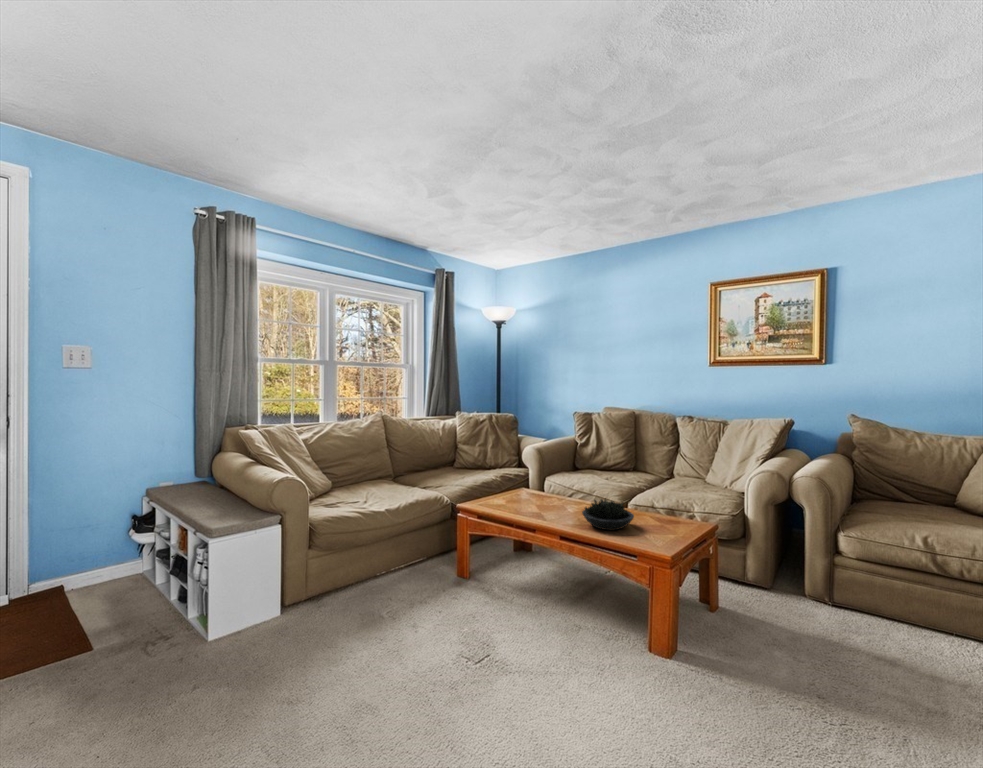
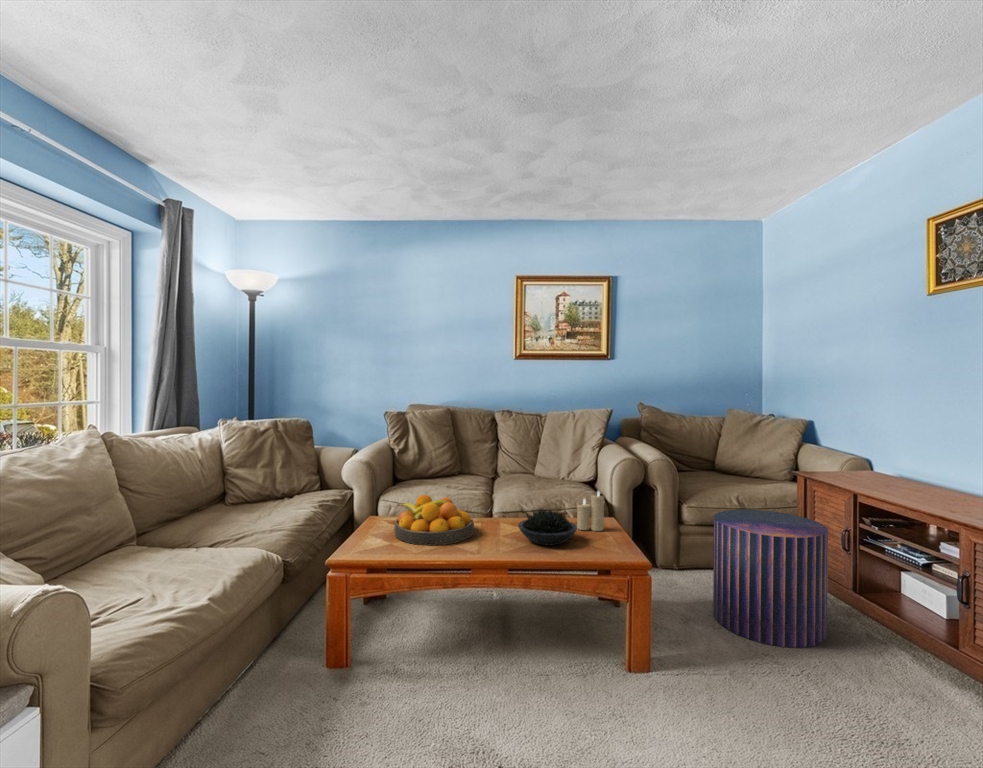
fruit bowl: none [508,476,569,514] -> present [394,495,474,545]
candle: none [653,492,678,530] -> present [577,491,604,531]
pouf: none [797,539,948,717] -> present [713,509,828,648]

